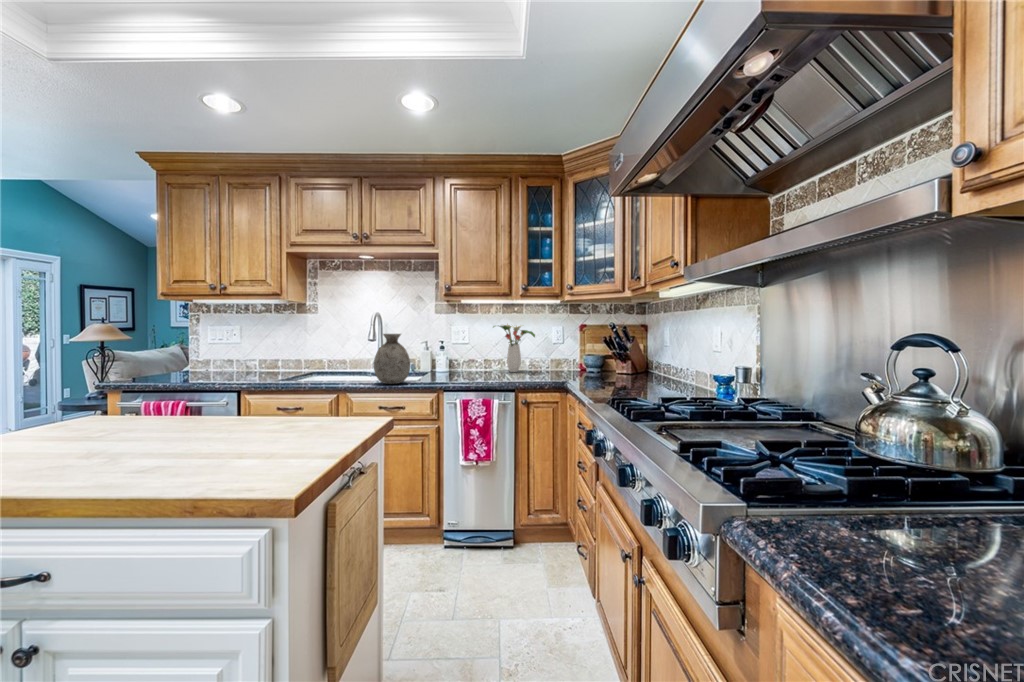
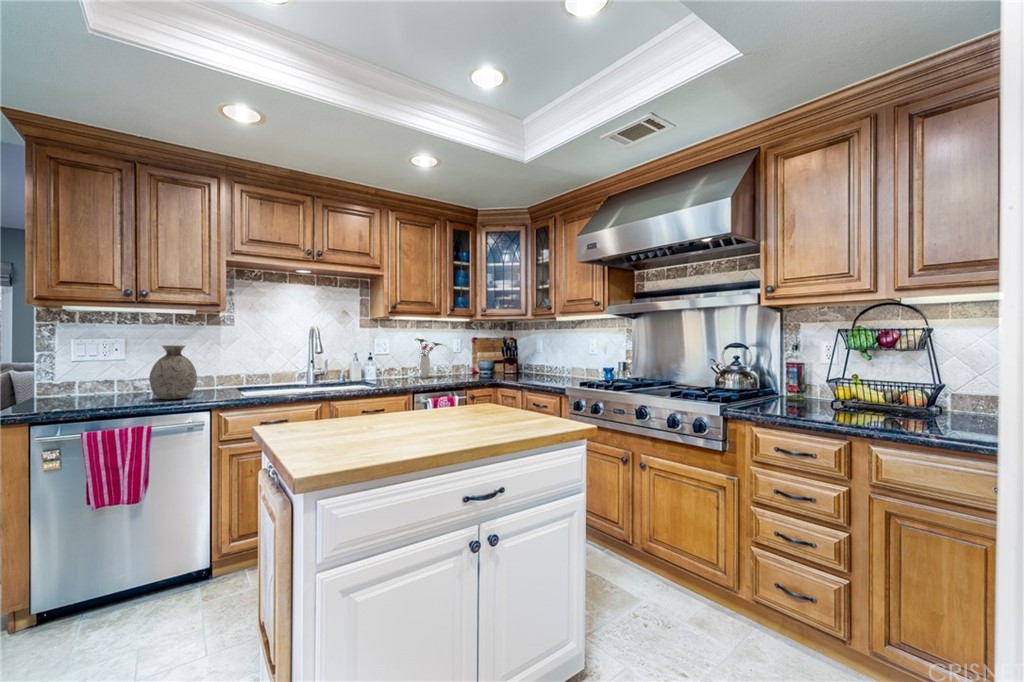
vase: present [374,334,410,384] -> present [149,345,197,399]

